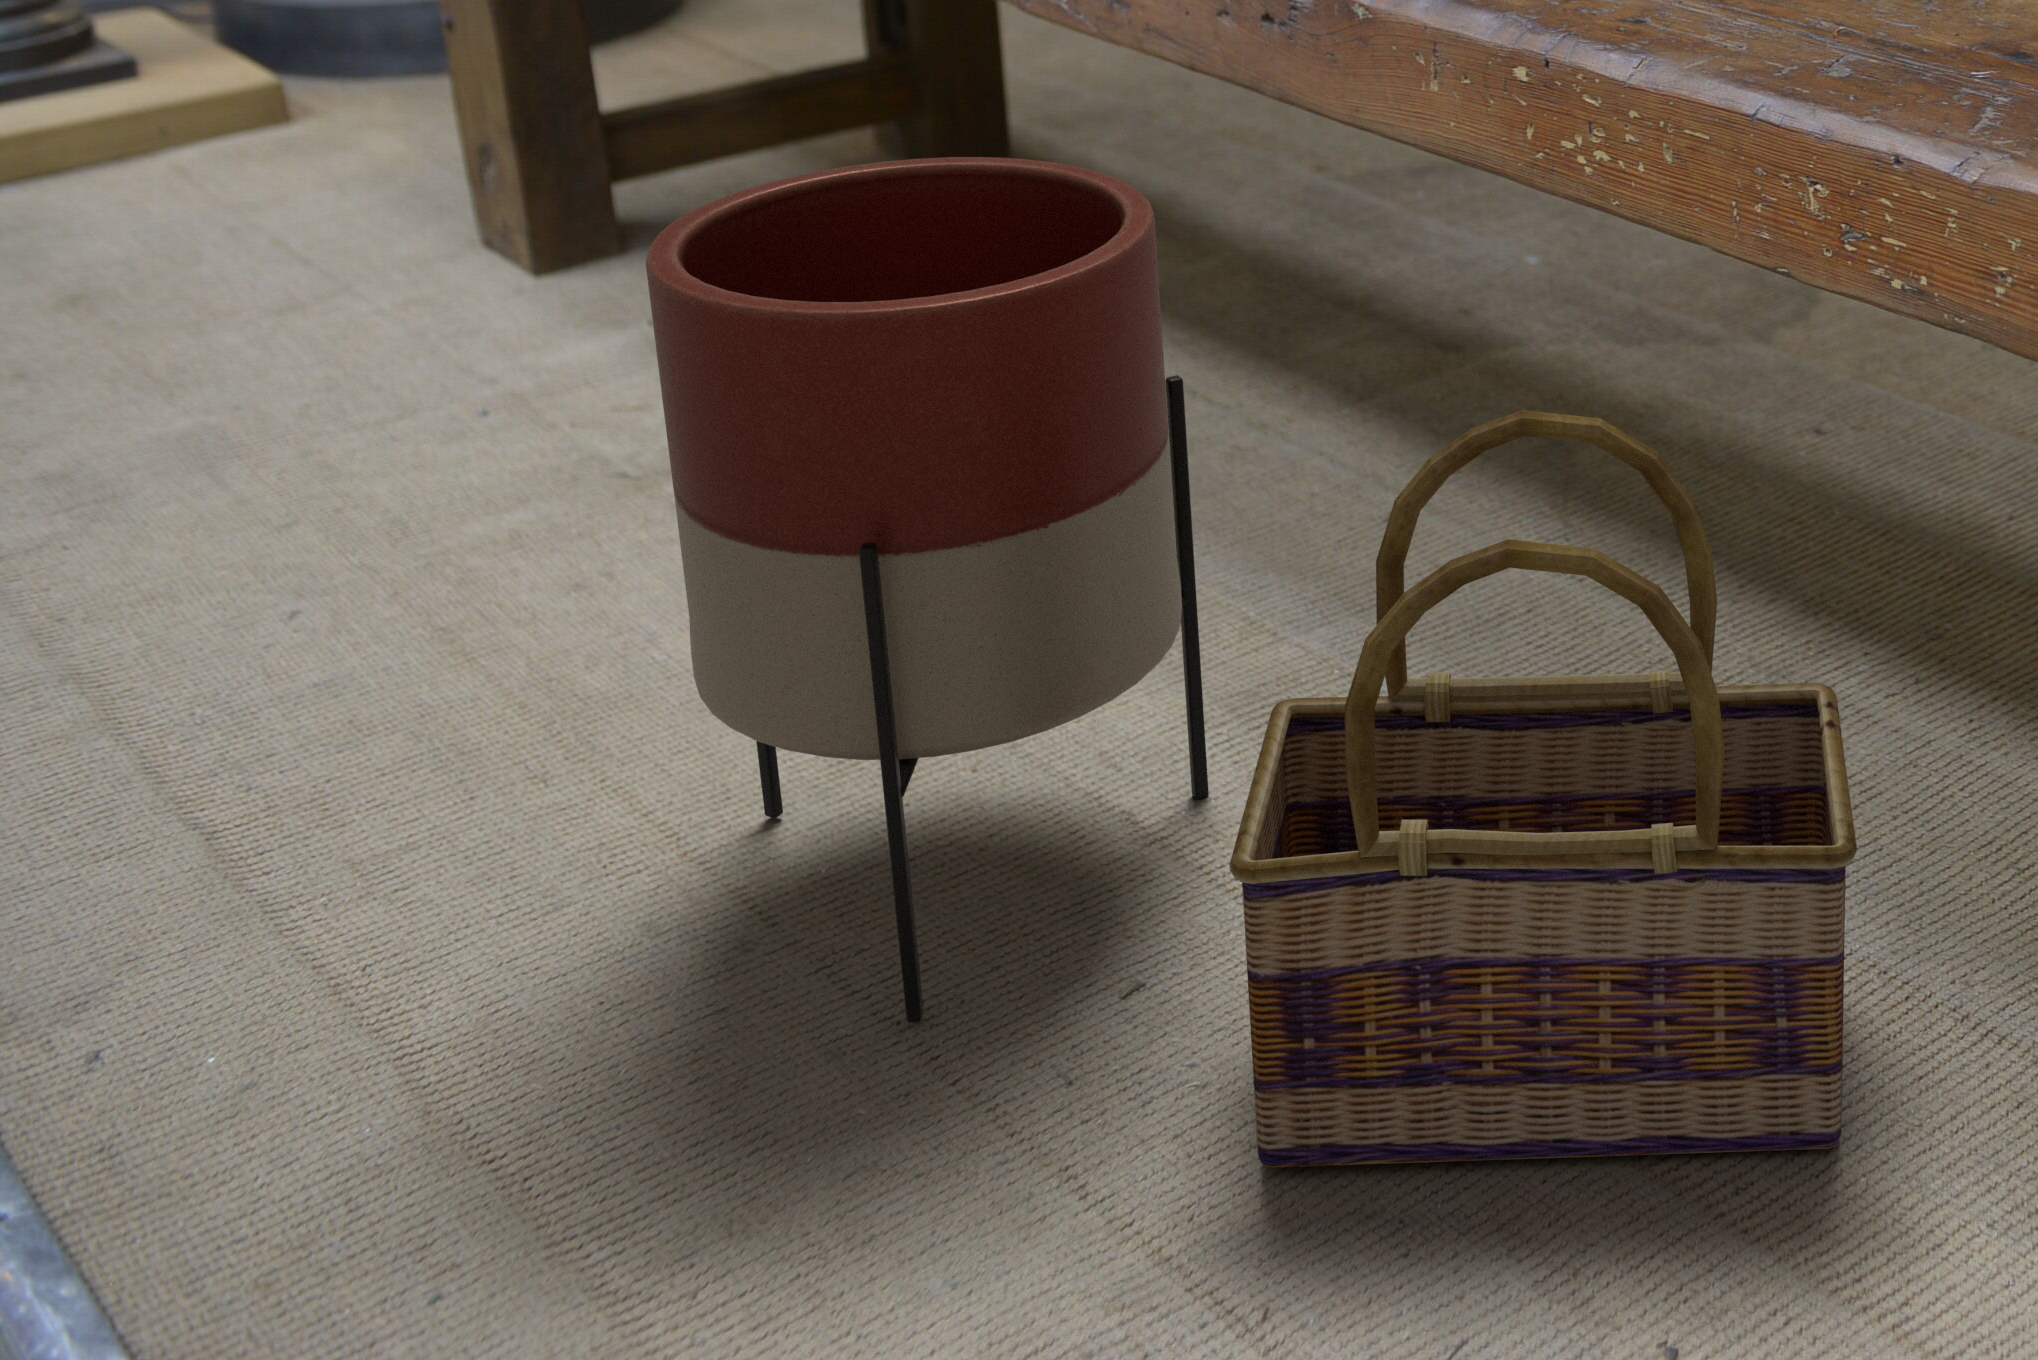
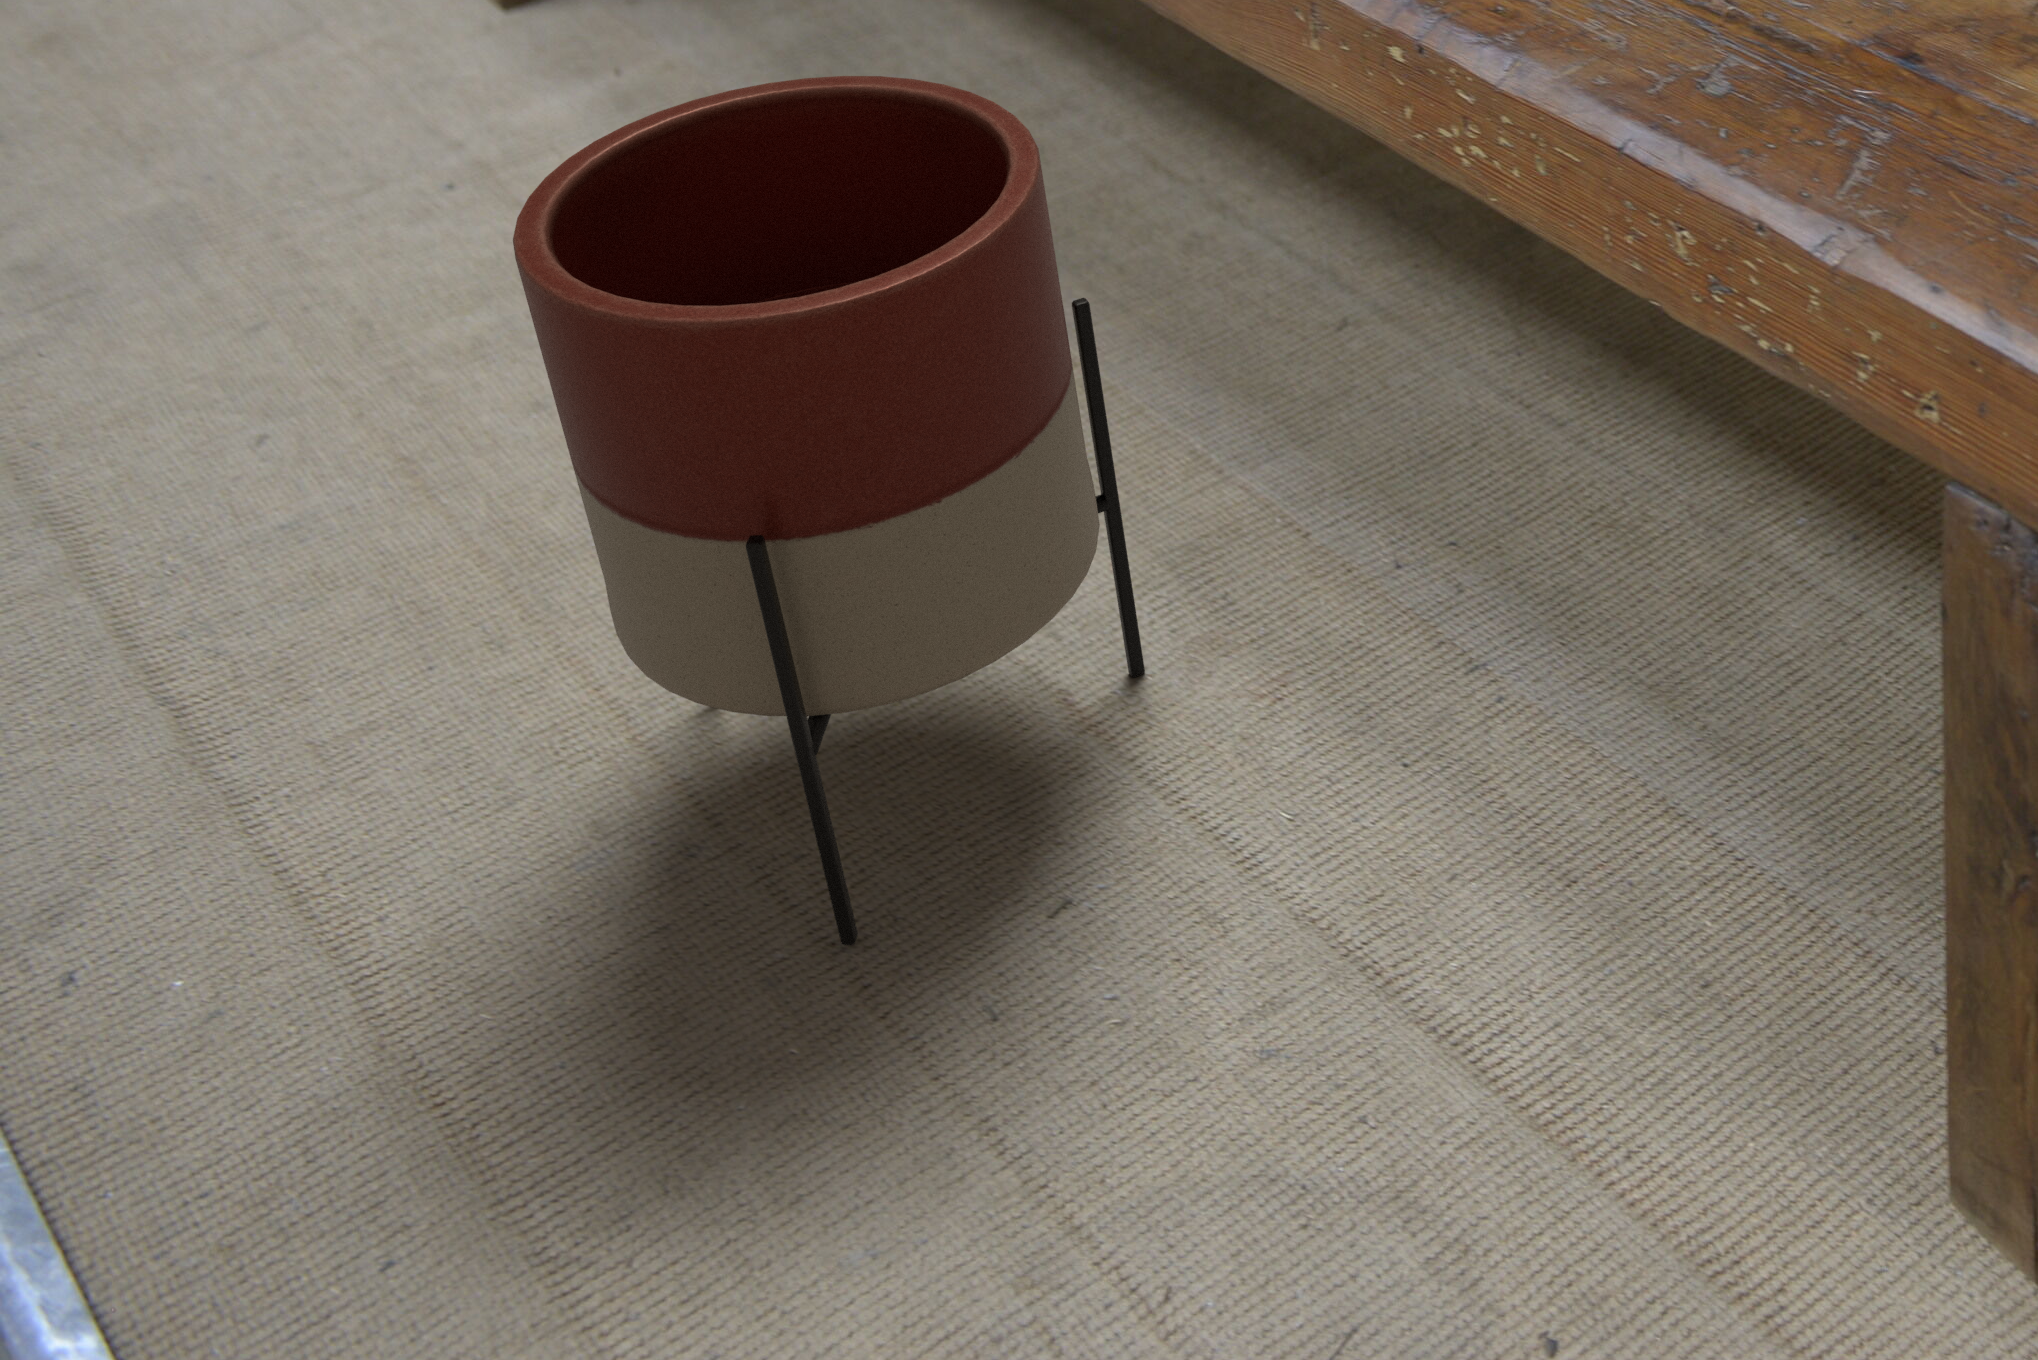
basket: present [1229,410,1857,1167] -> none [1120,406,1741,1124]

